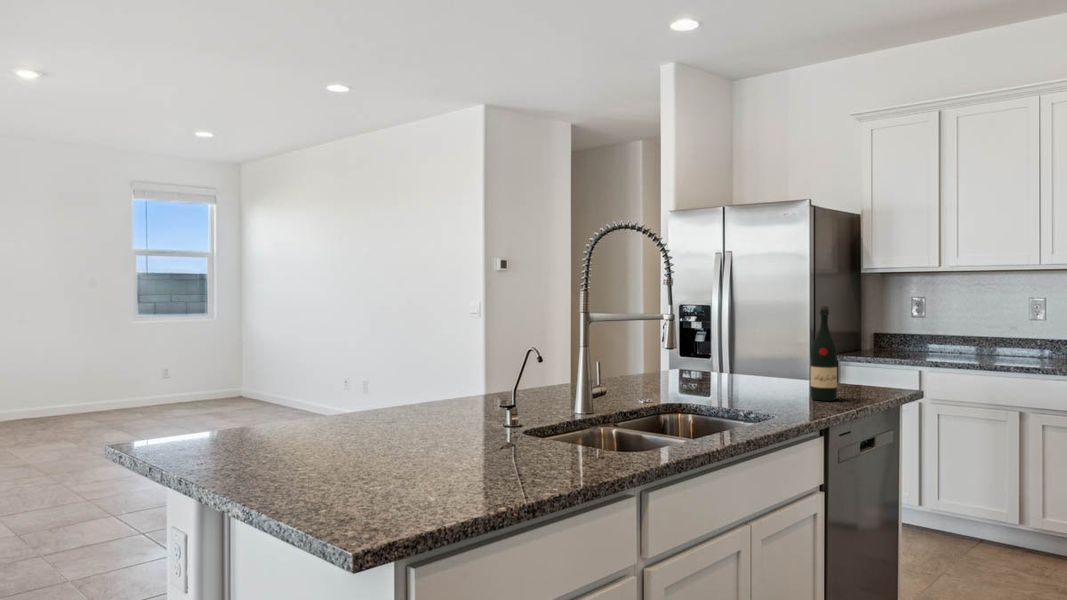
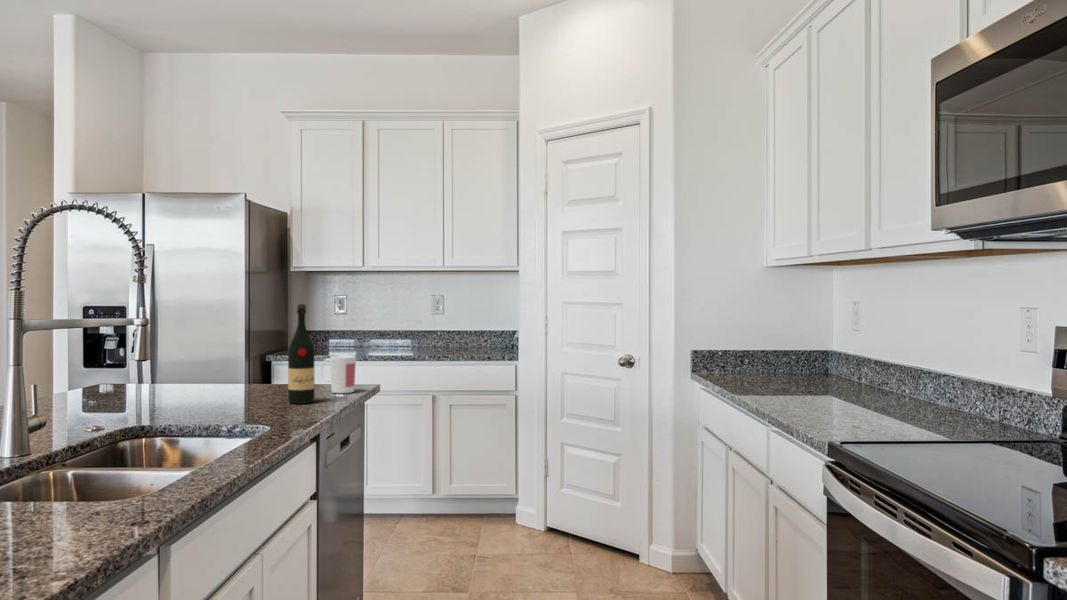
mug: none [852,358,888,396] -> present [320,355,356,393]

